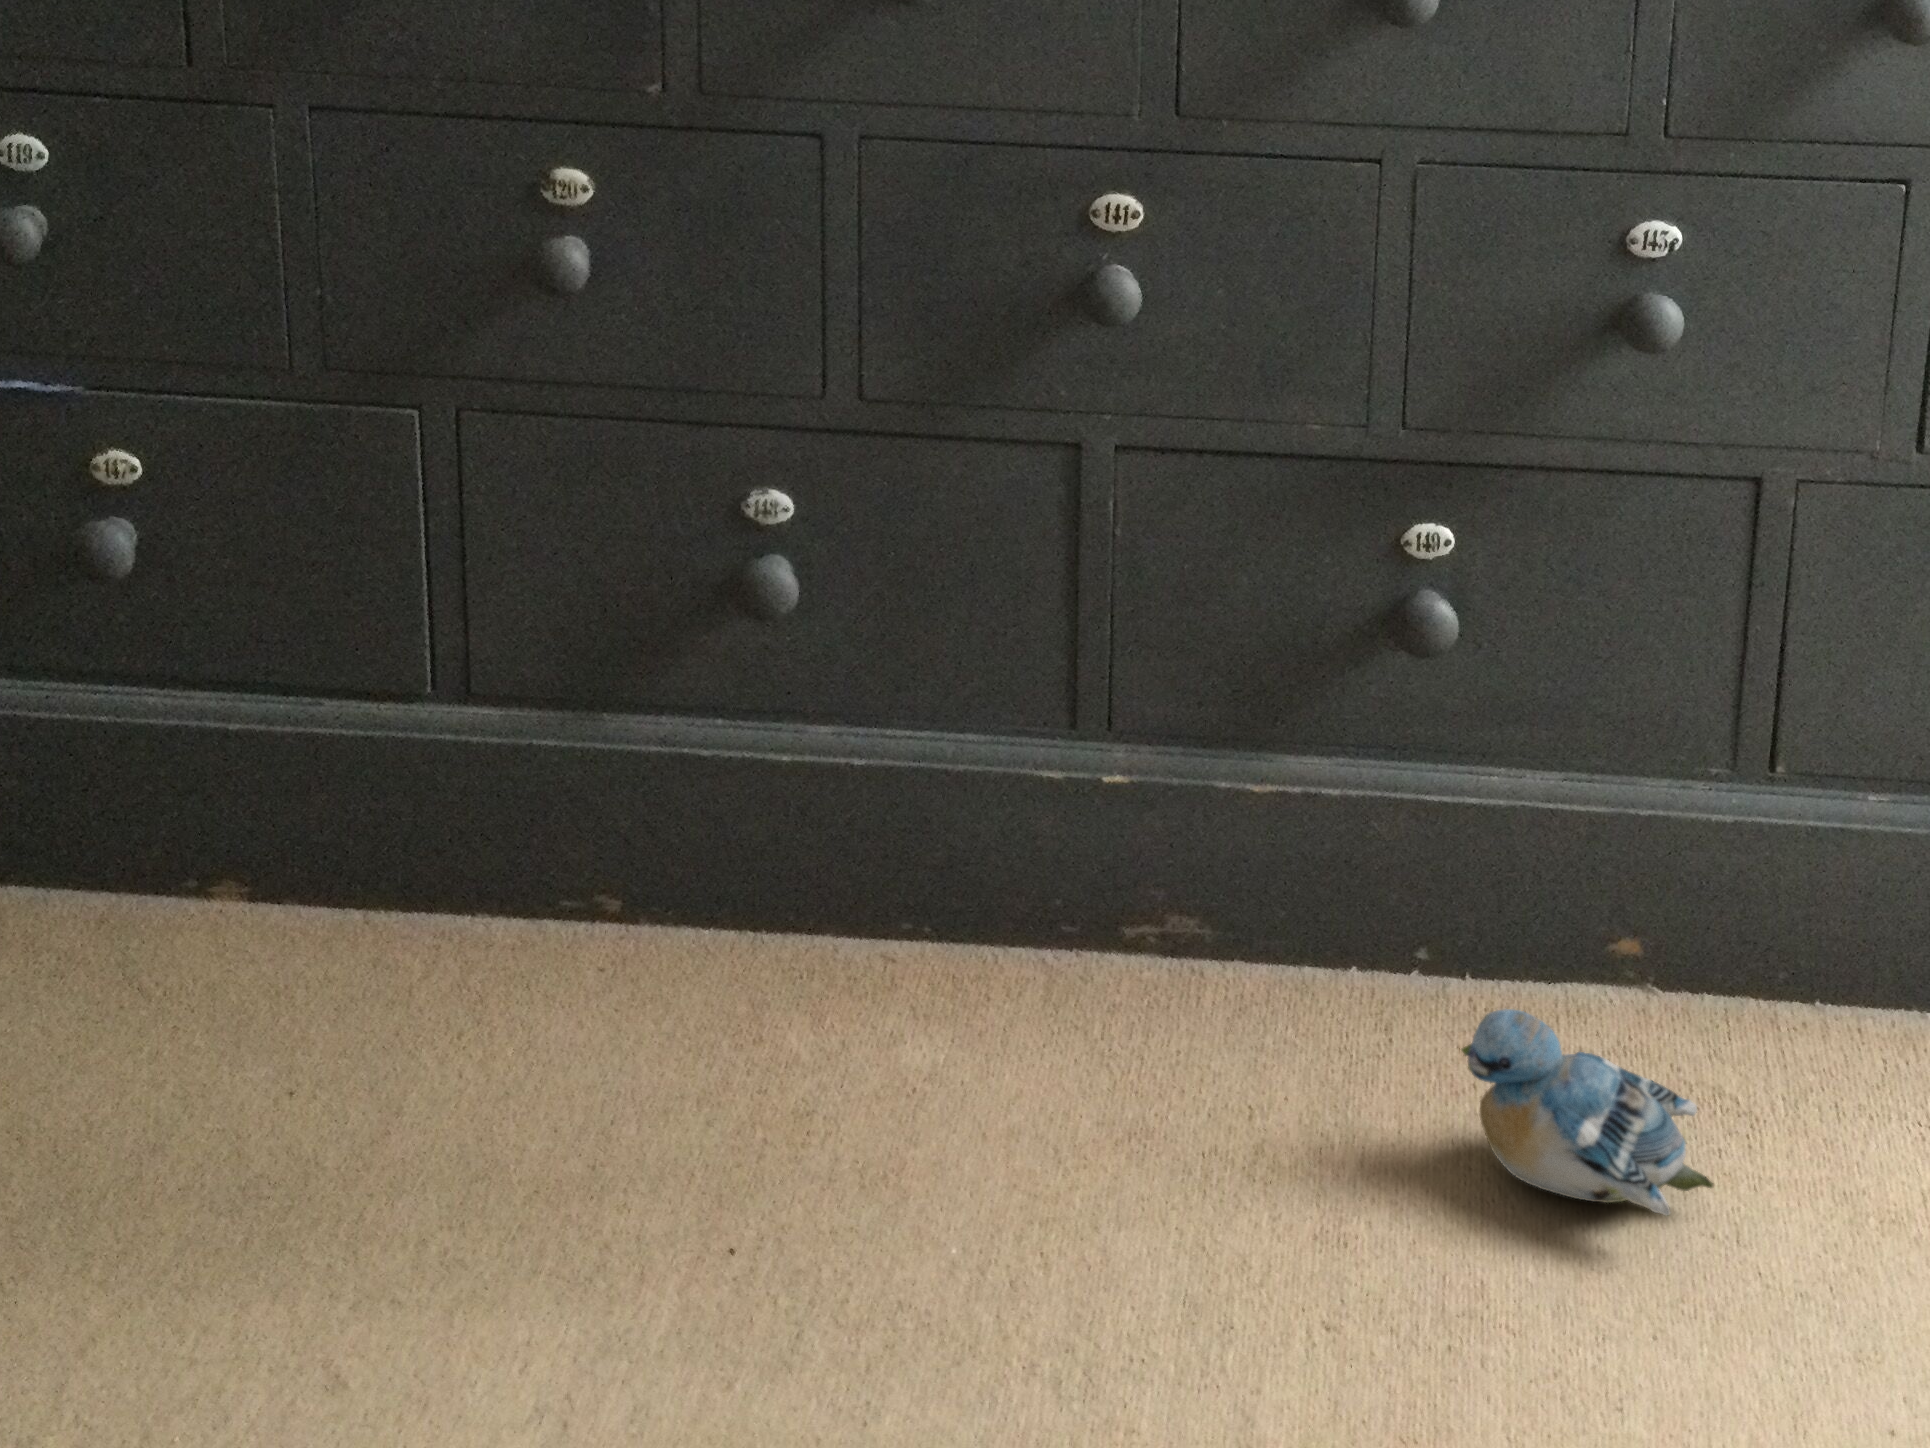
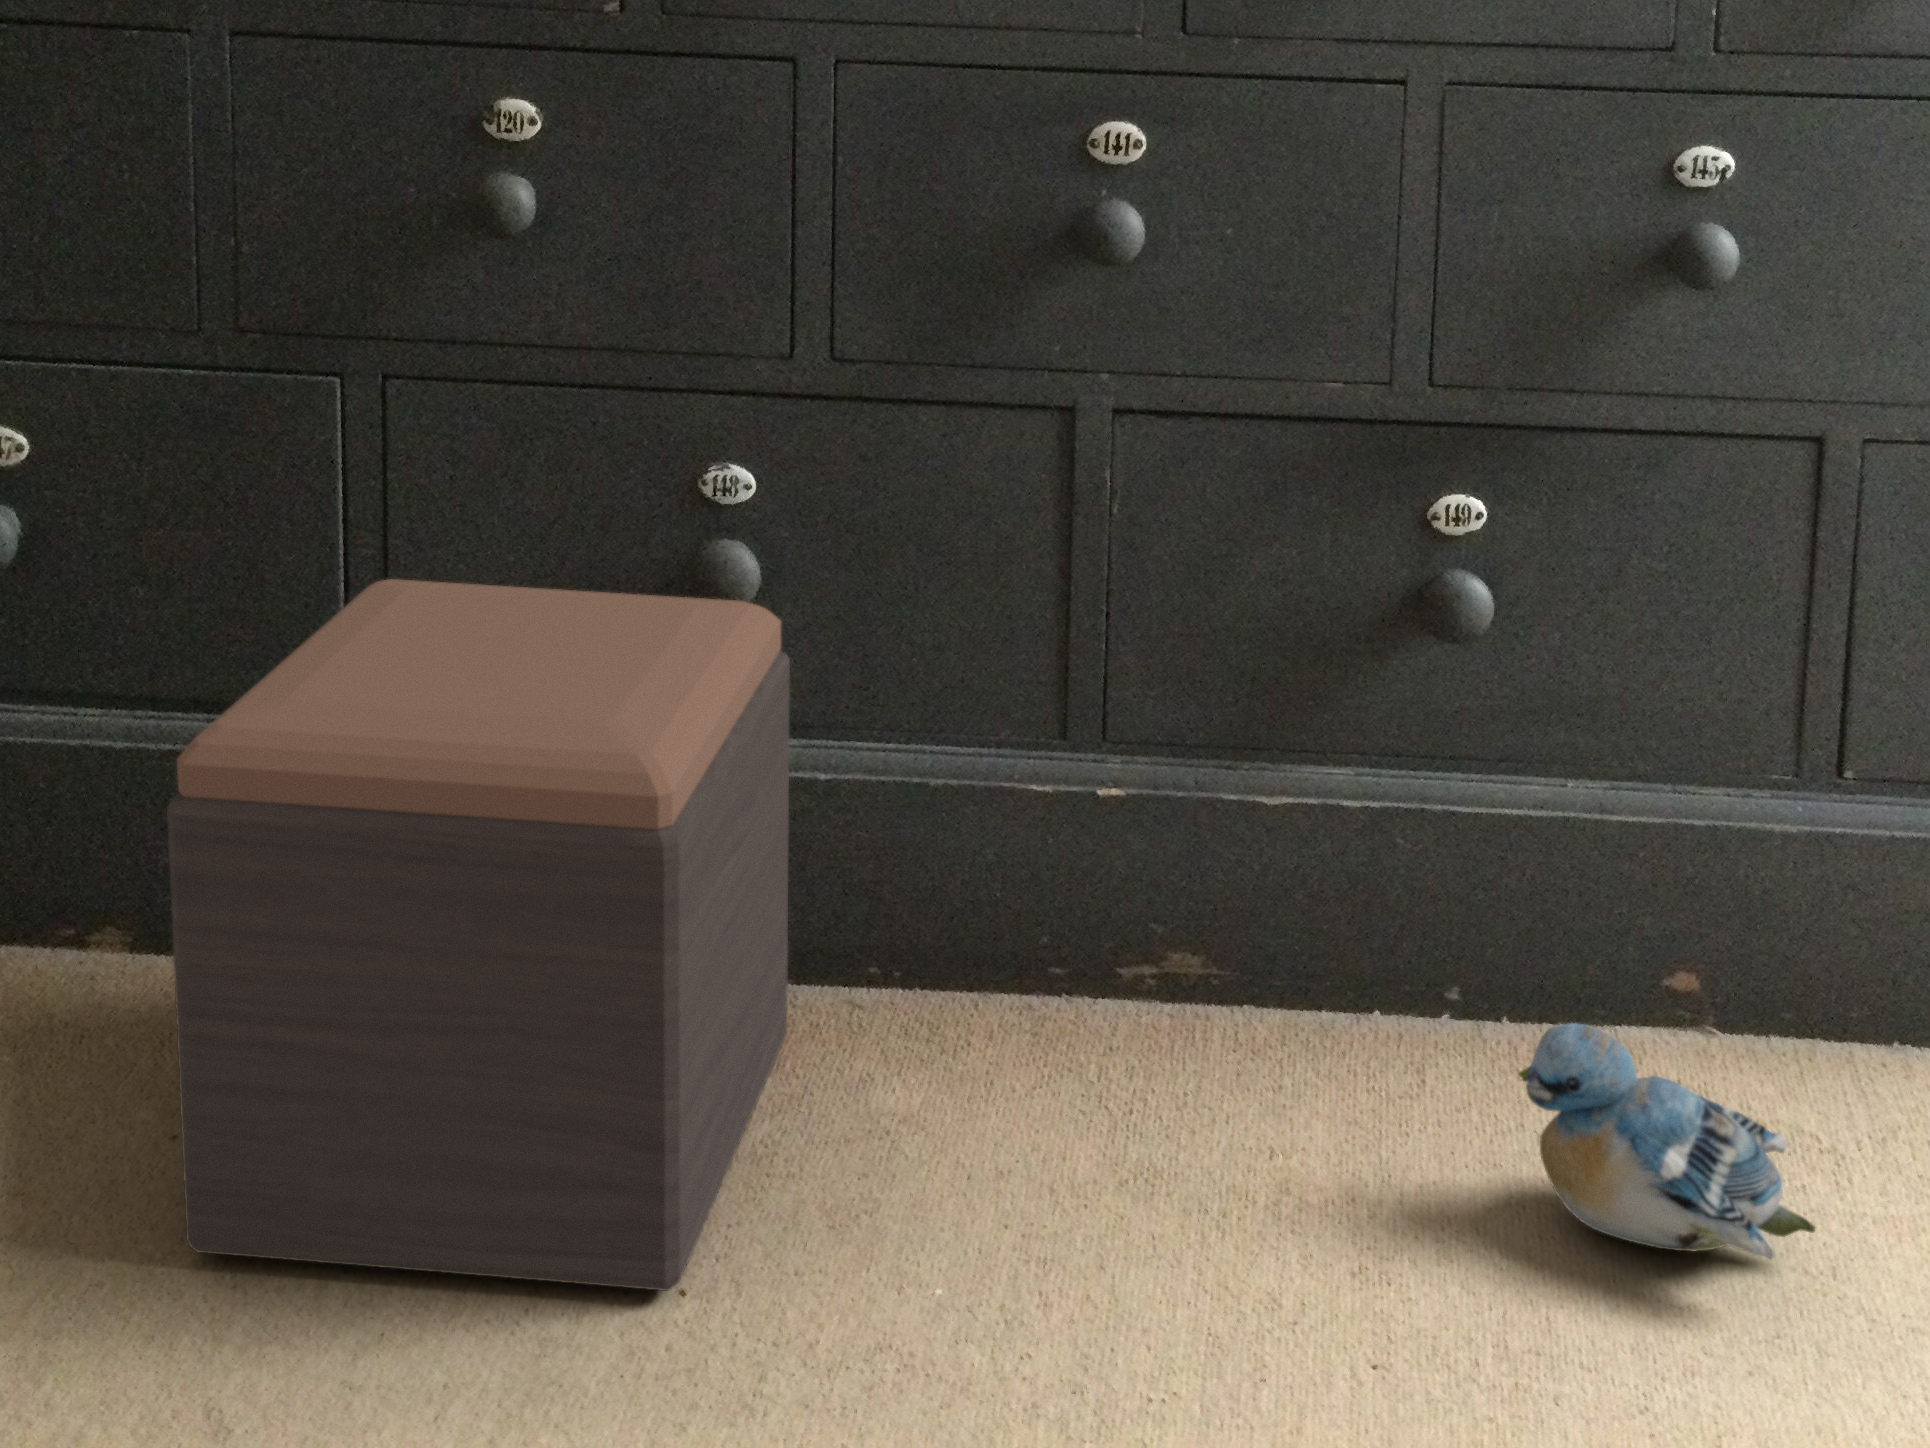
footstool: none [296,602,829,1229] -> present [167,579,790,1291]

